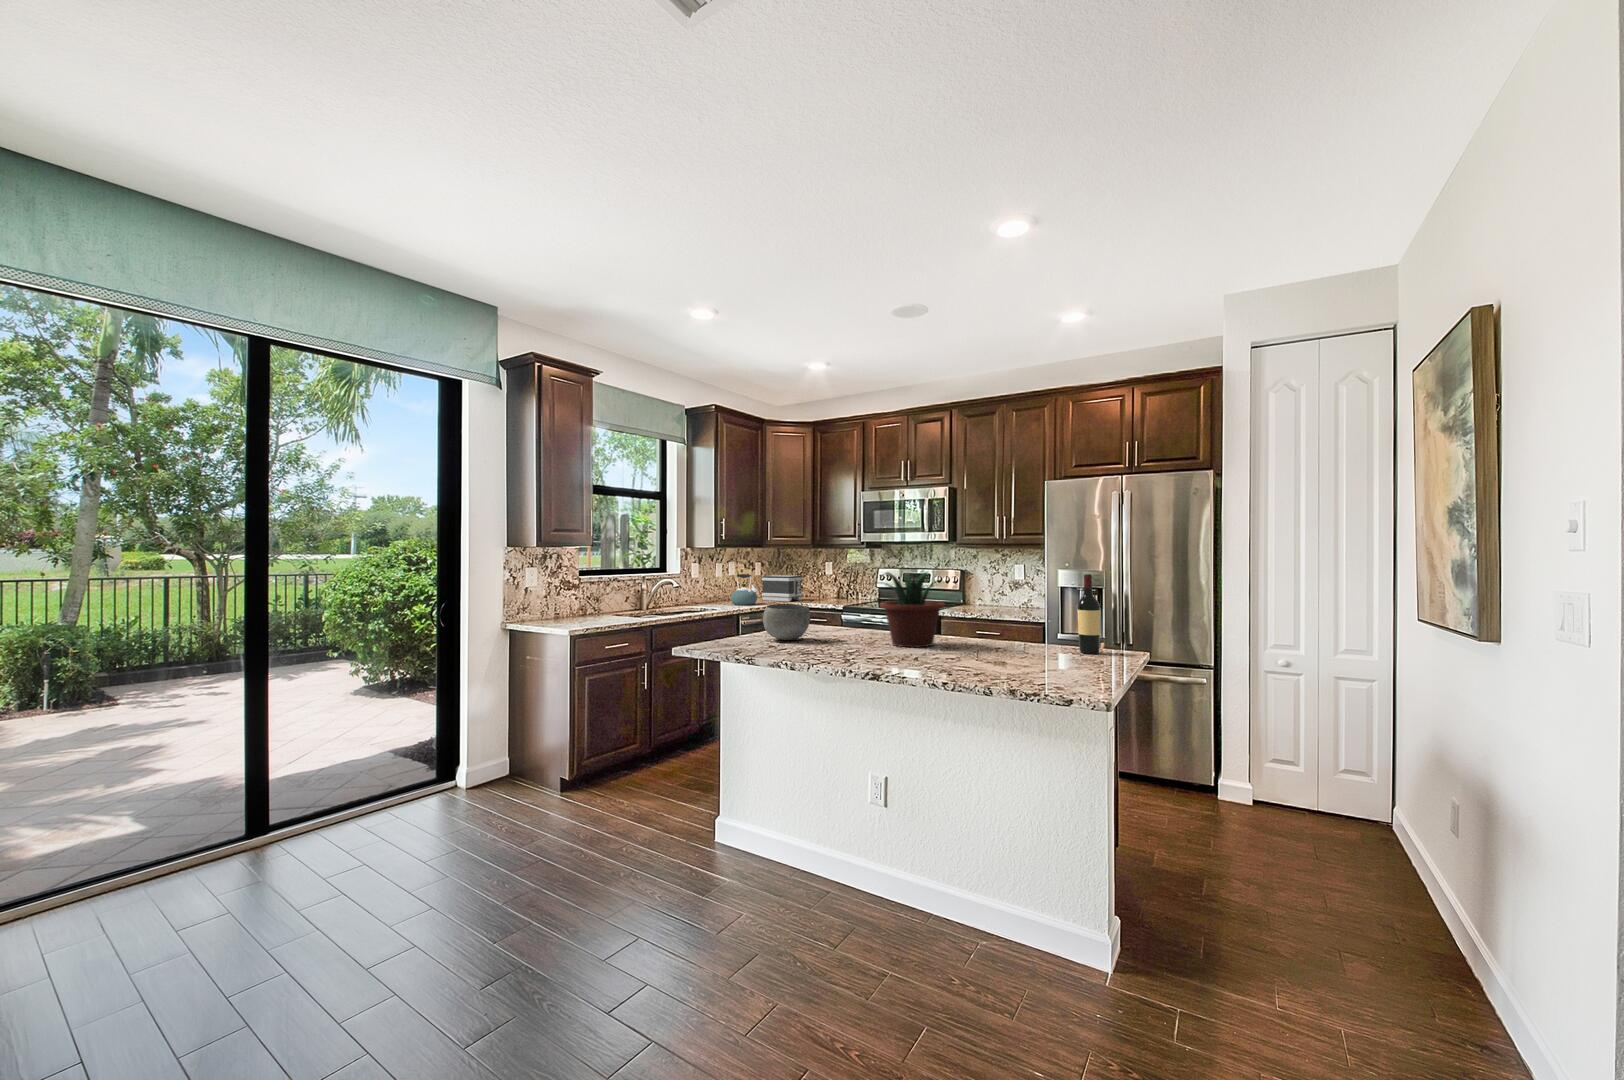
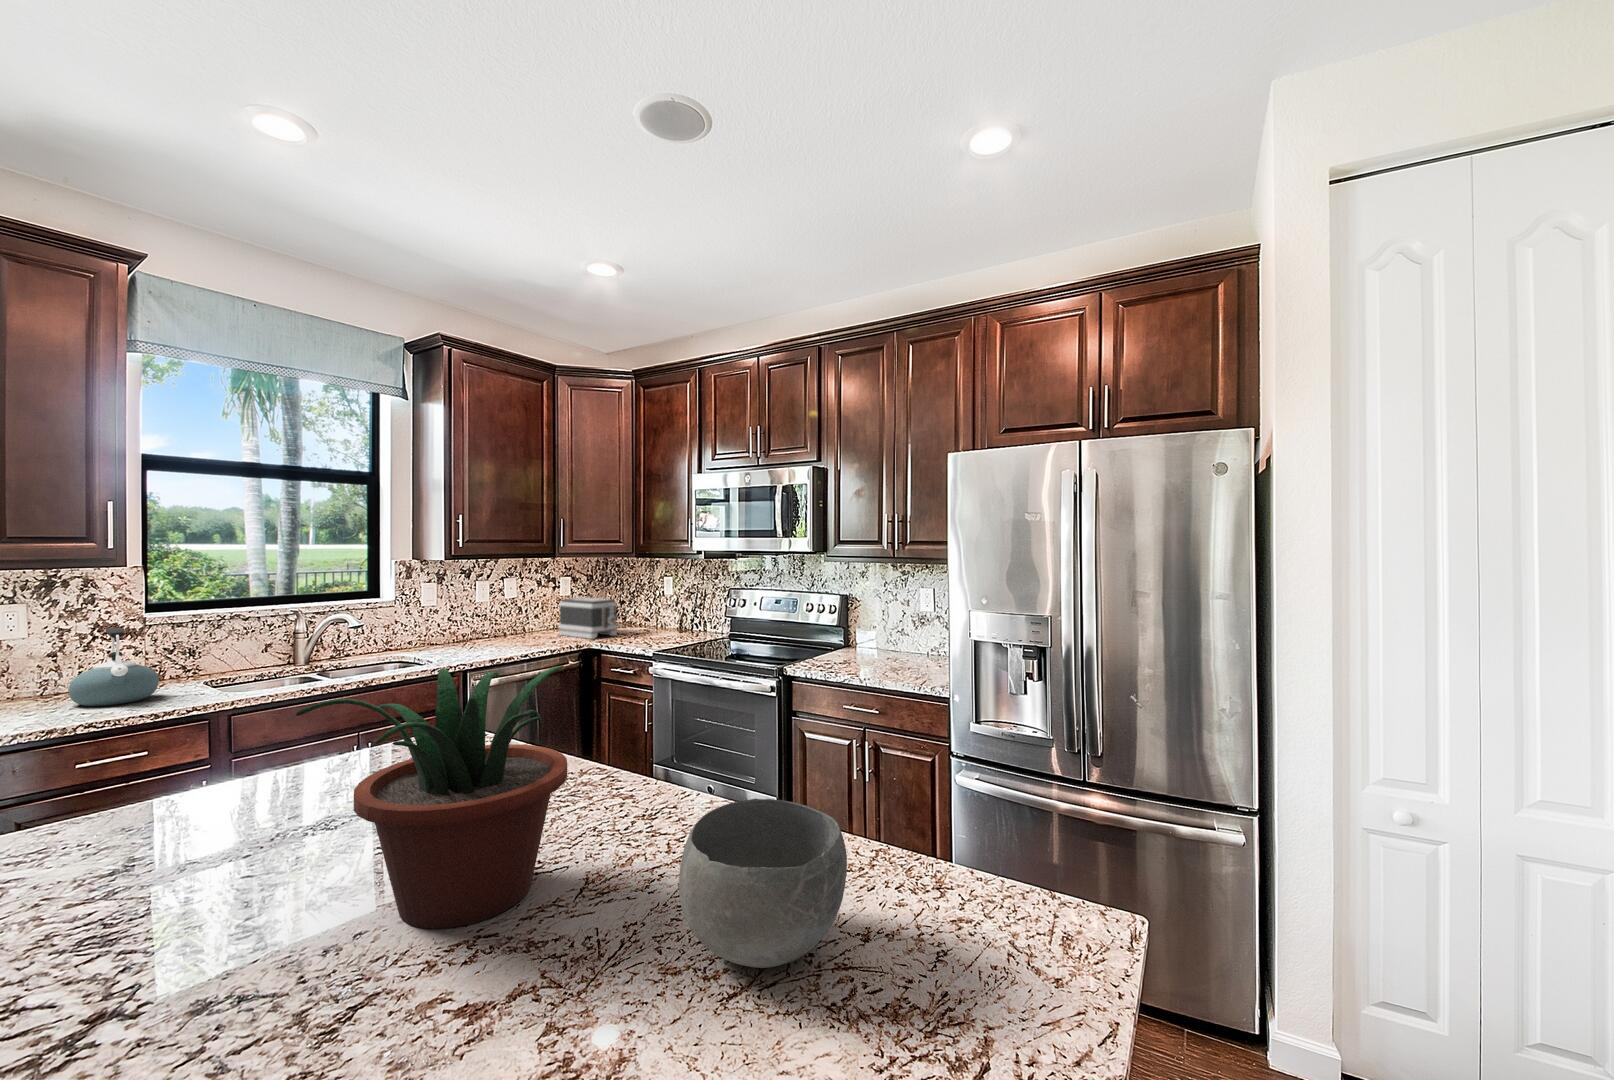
kettle: present [731,574,758,605] -> present [68,628,159,706]
wine bottle: present [1077,574,1100,654] -> none [924,717,997,1004]
bowl: present [763,604,810,640] -> present [679,799,847,968]

